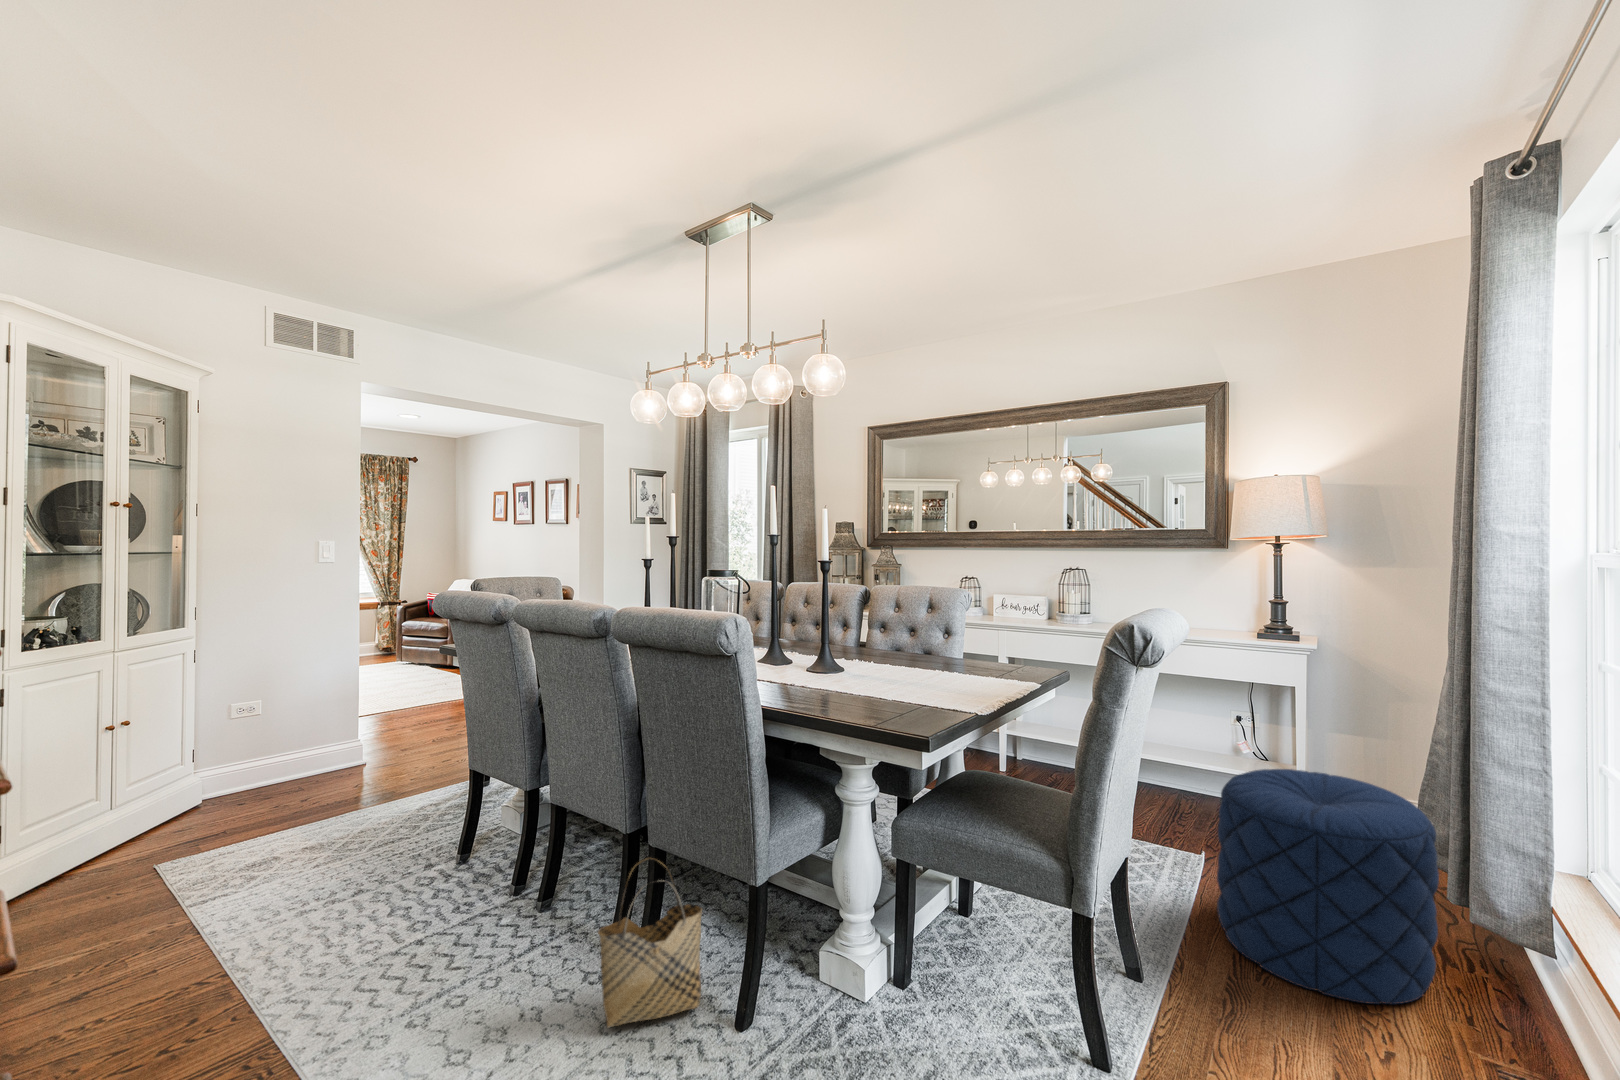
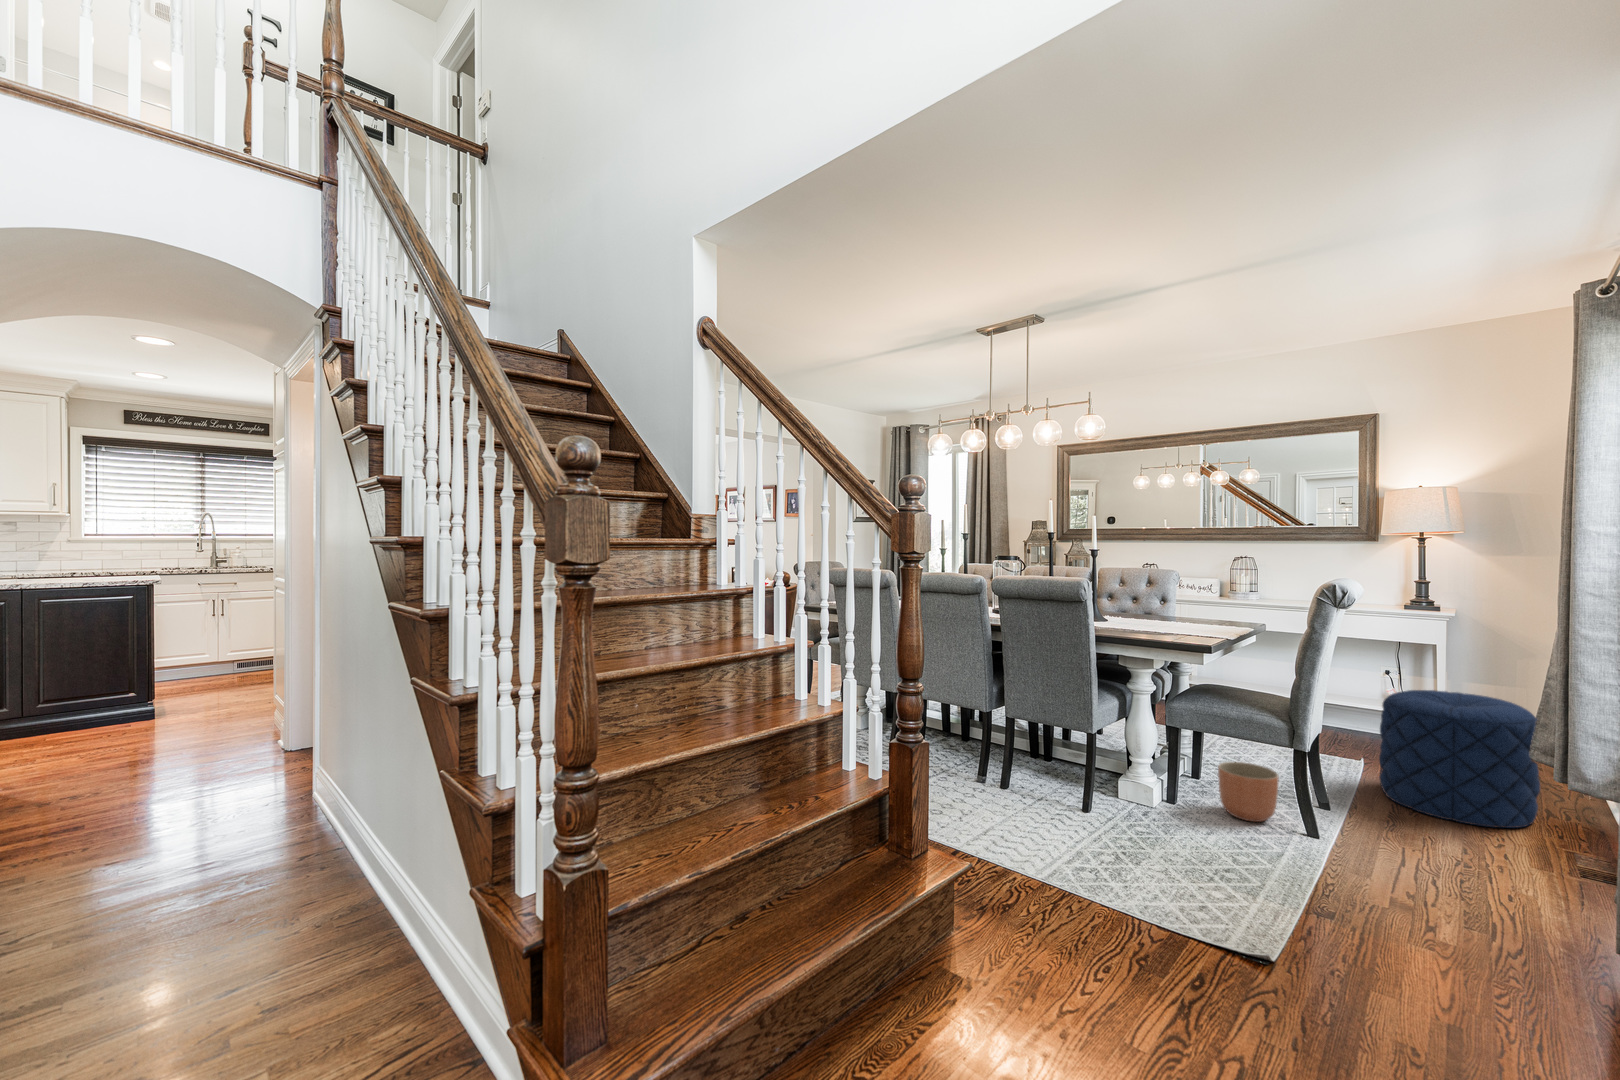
woven basket: present [598,858,702,1028] -> none [997,721,1054,809]
planter: none [968,909,1056,1023] -> present [1218,762,1279,822]

